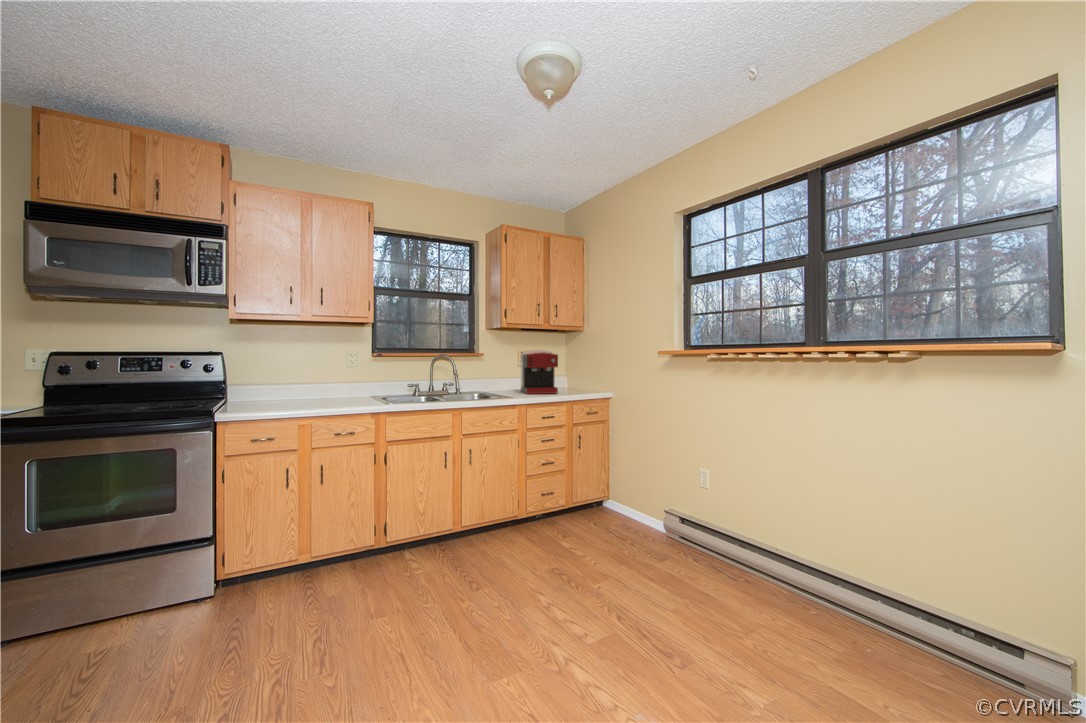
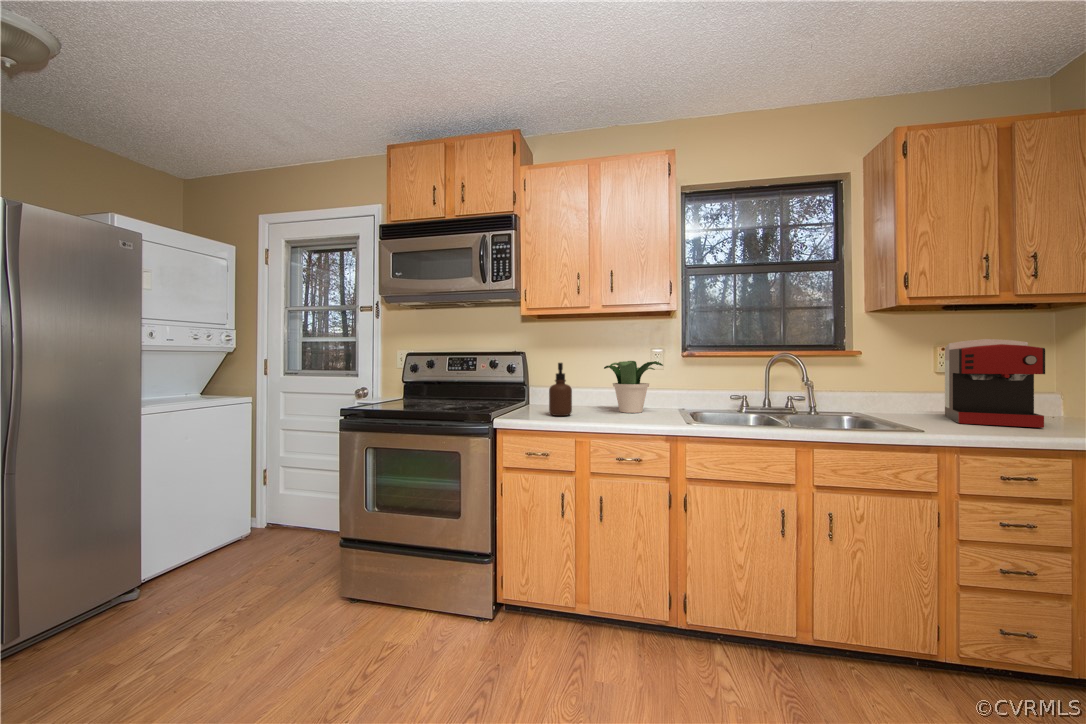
potted plant: none [311,360,365,401] -> present [604,361,663,413]
soap dispenser: none [267,362,289,406] -> present [549,363,572,416]

